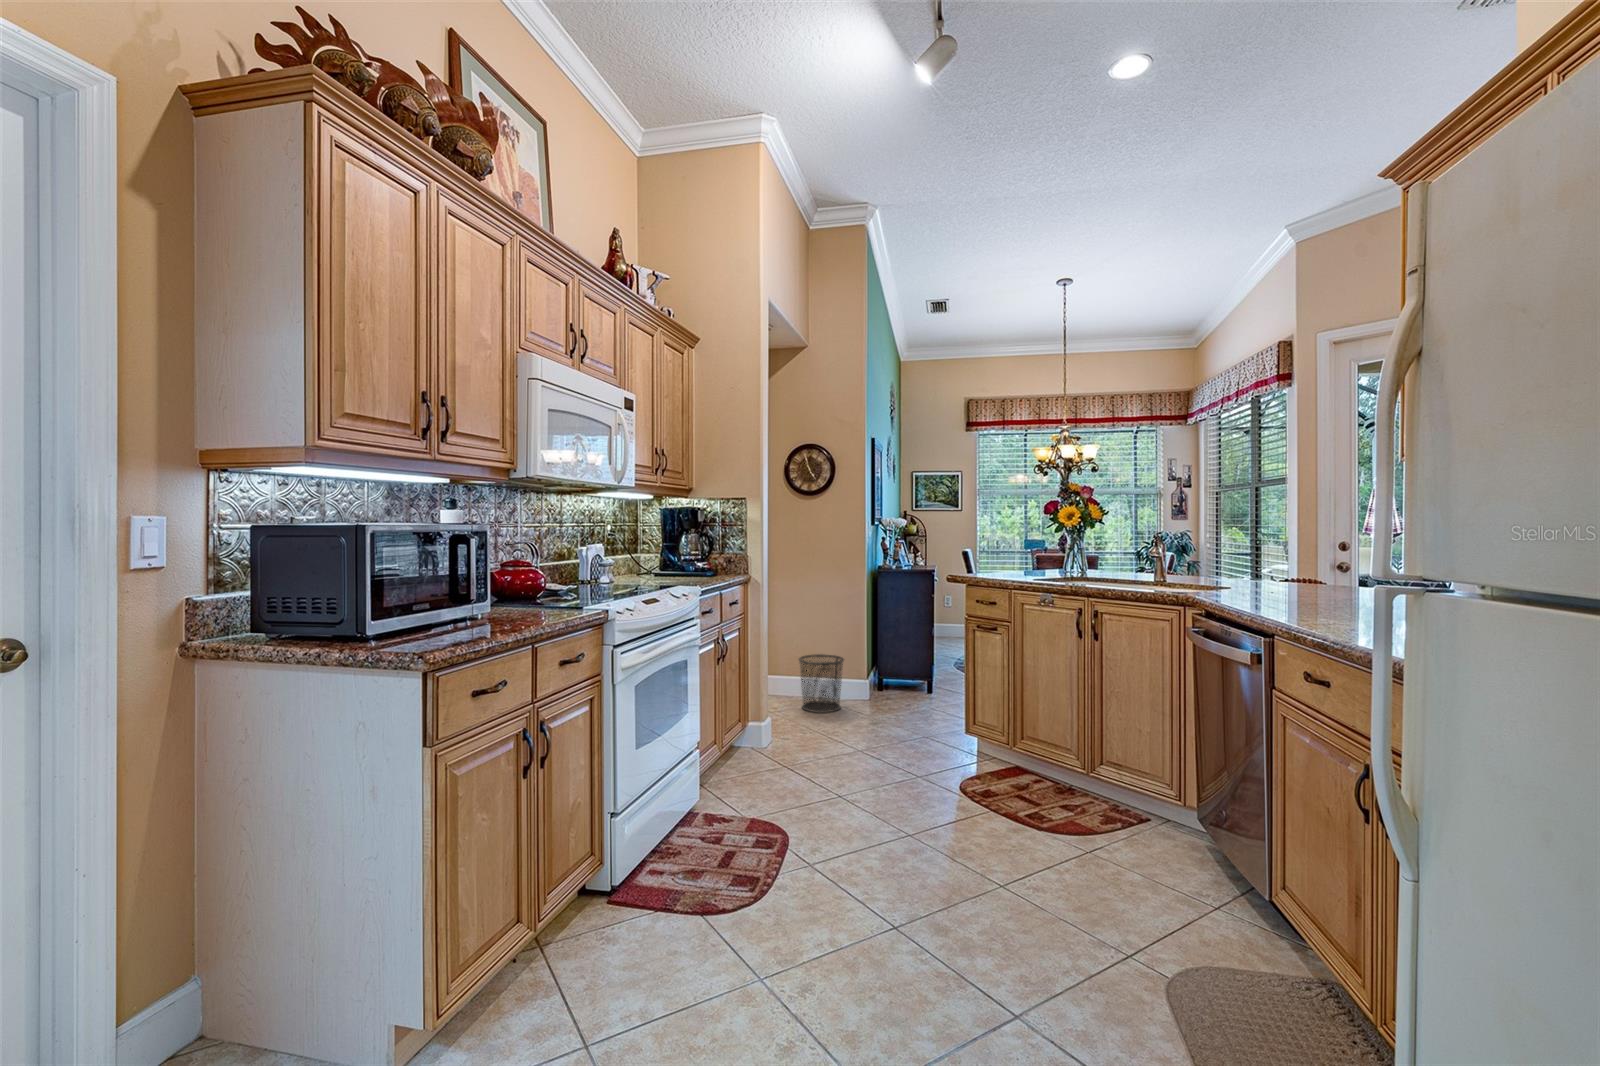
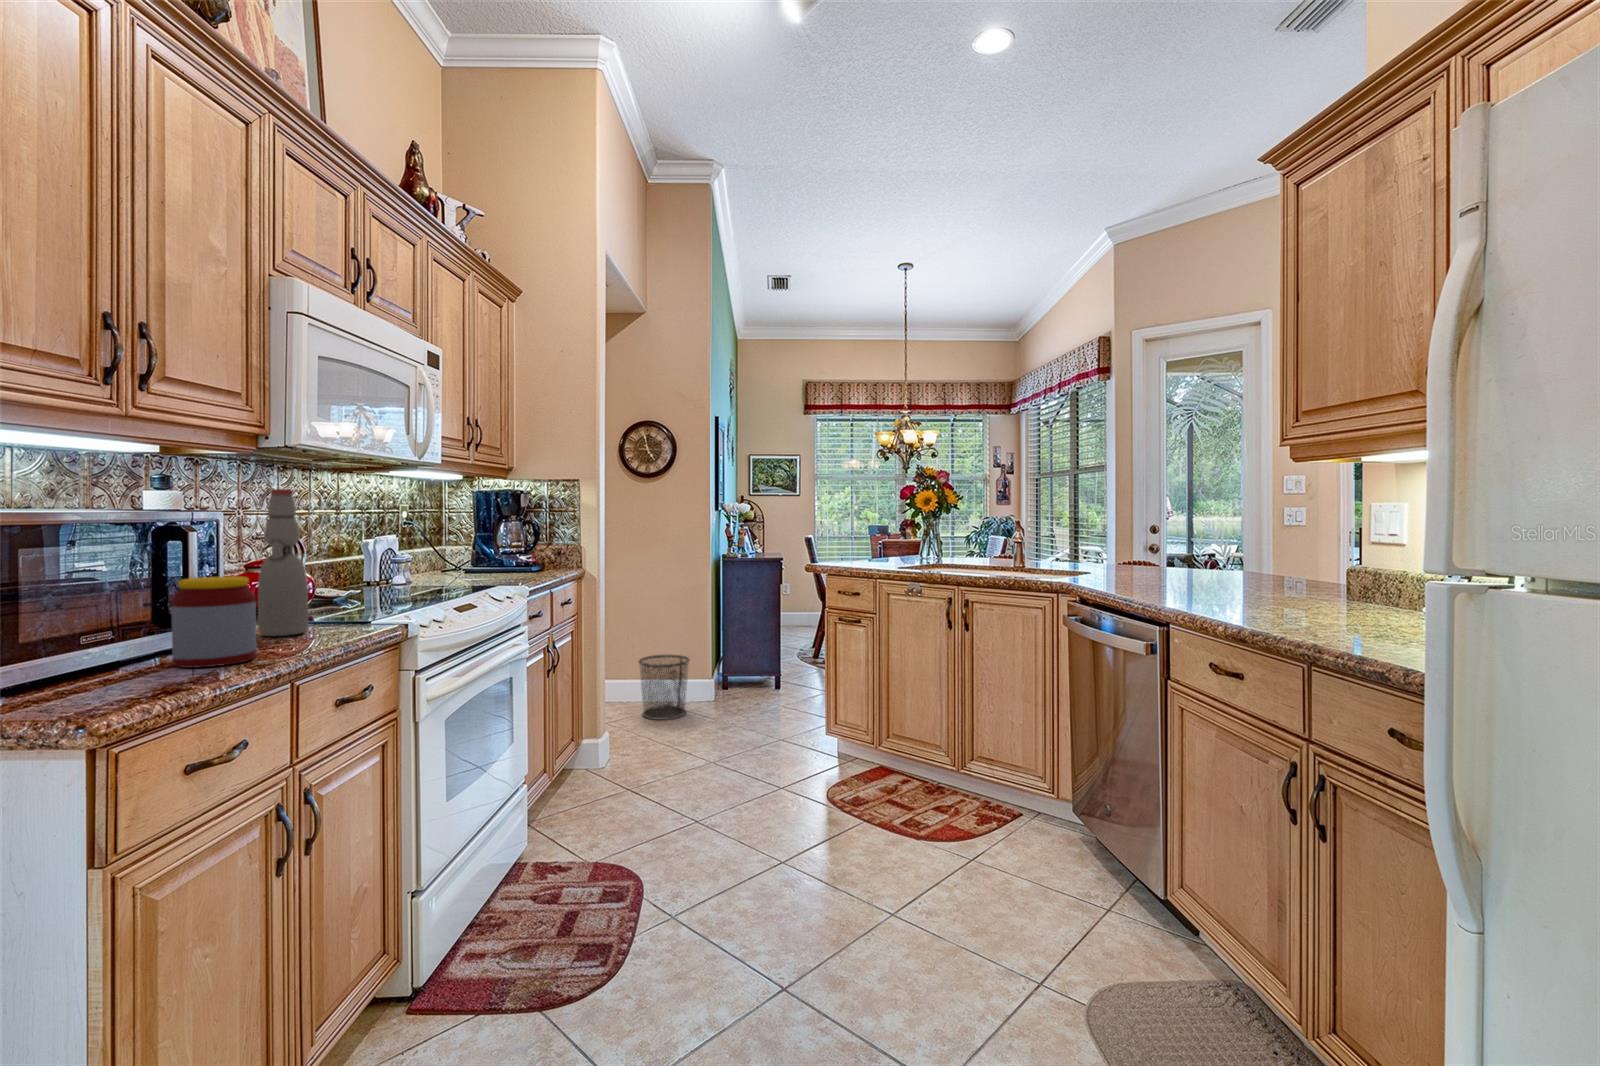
bottle: none [512,509,543,614] -> present [258,489,308,636]
jar: none [464,570,512,630] -> present [171,576,256,668]

